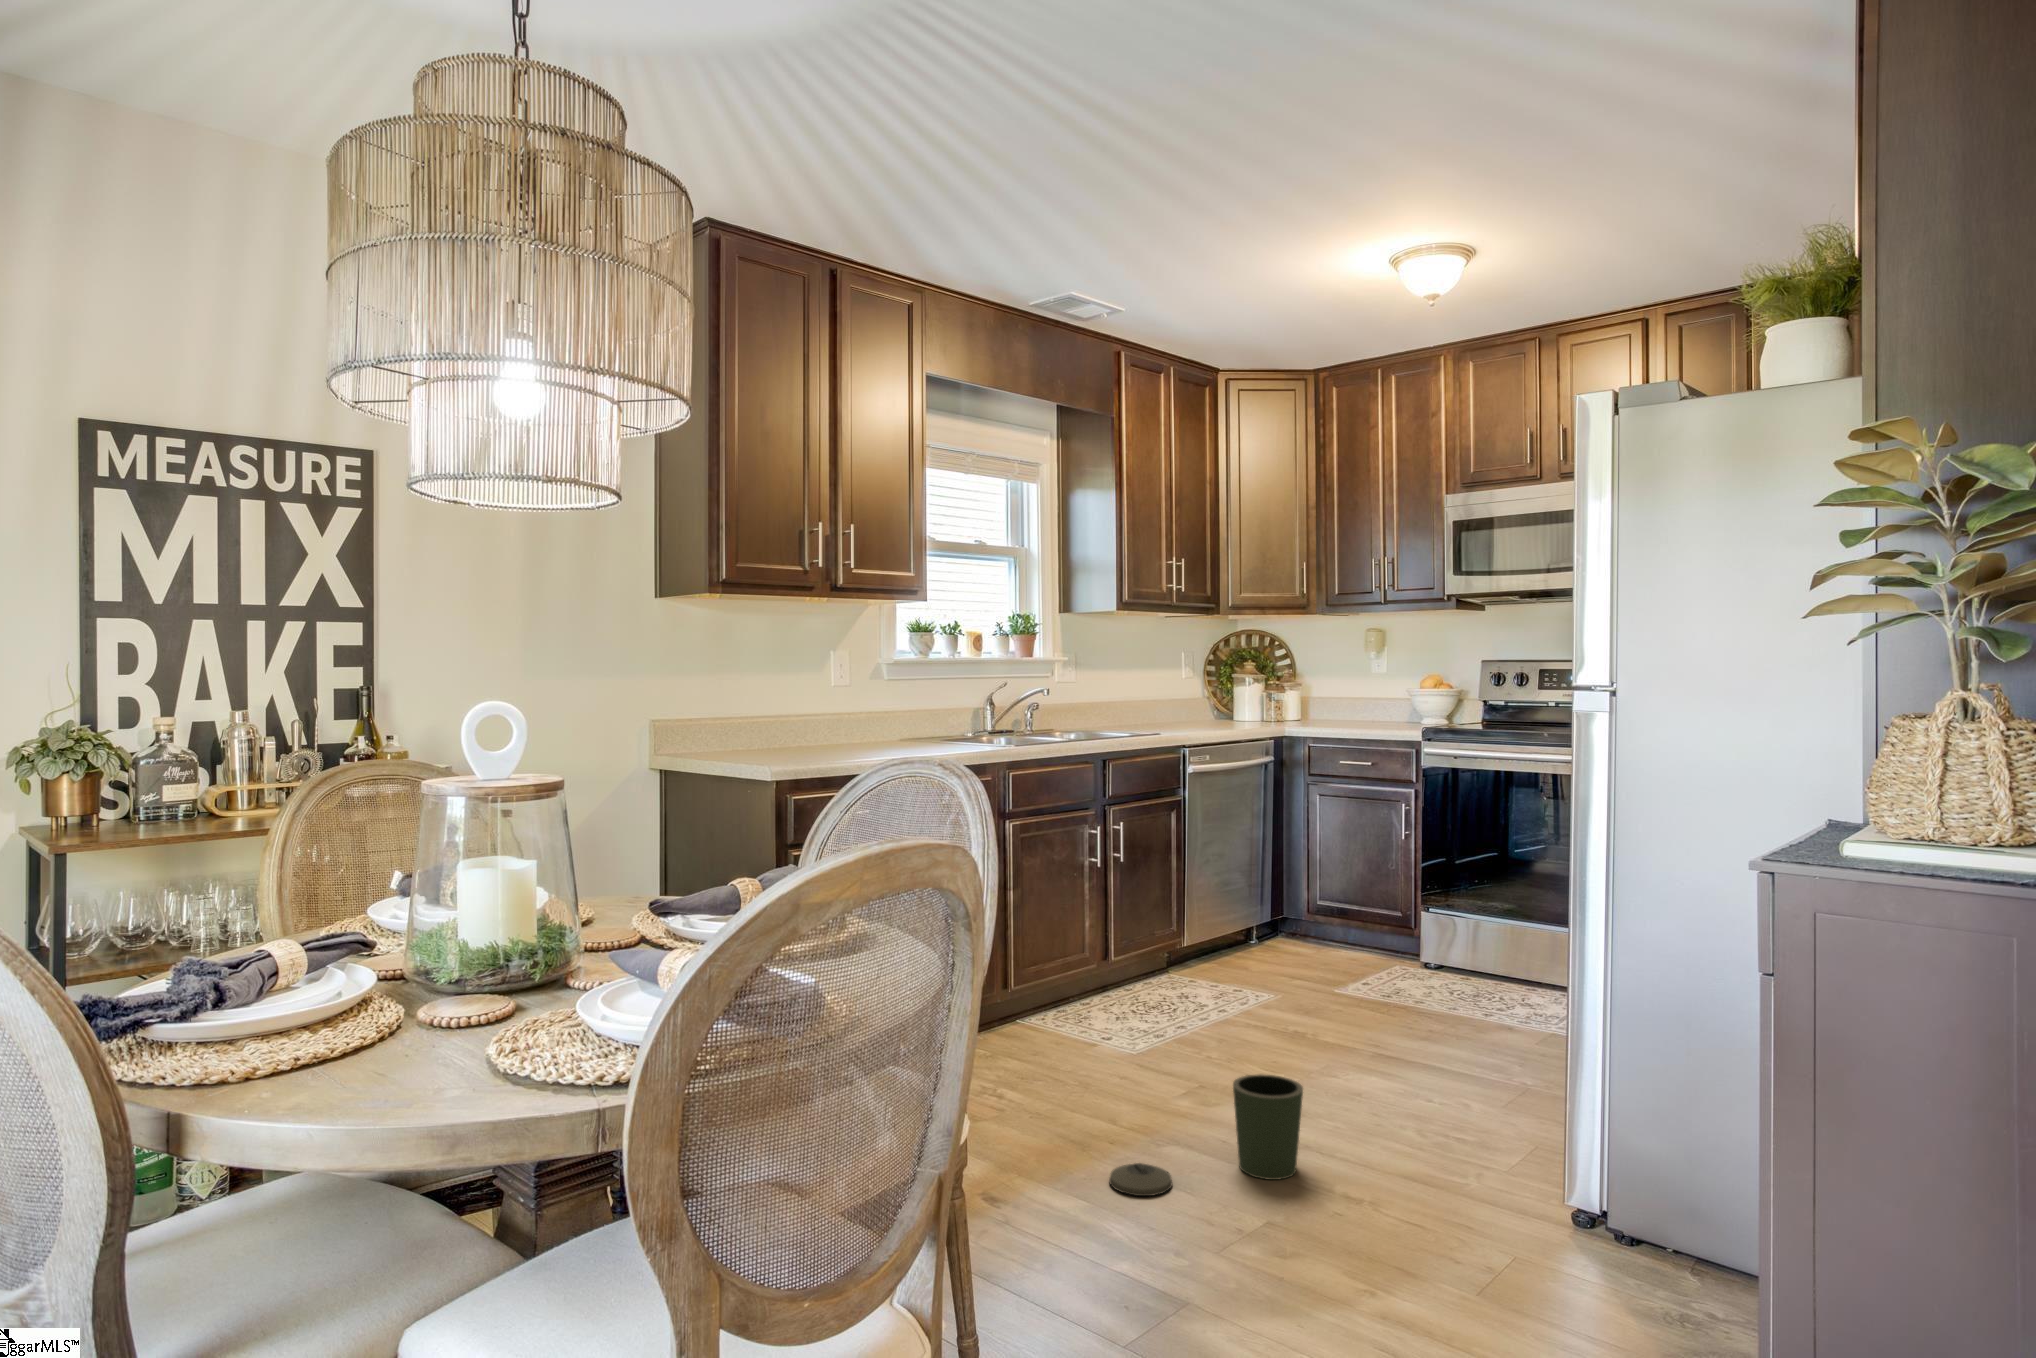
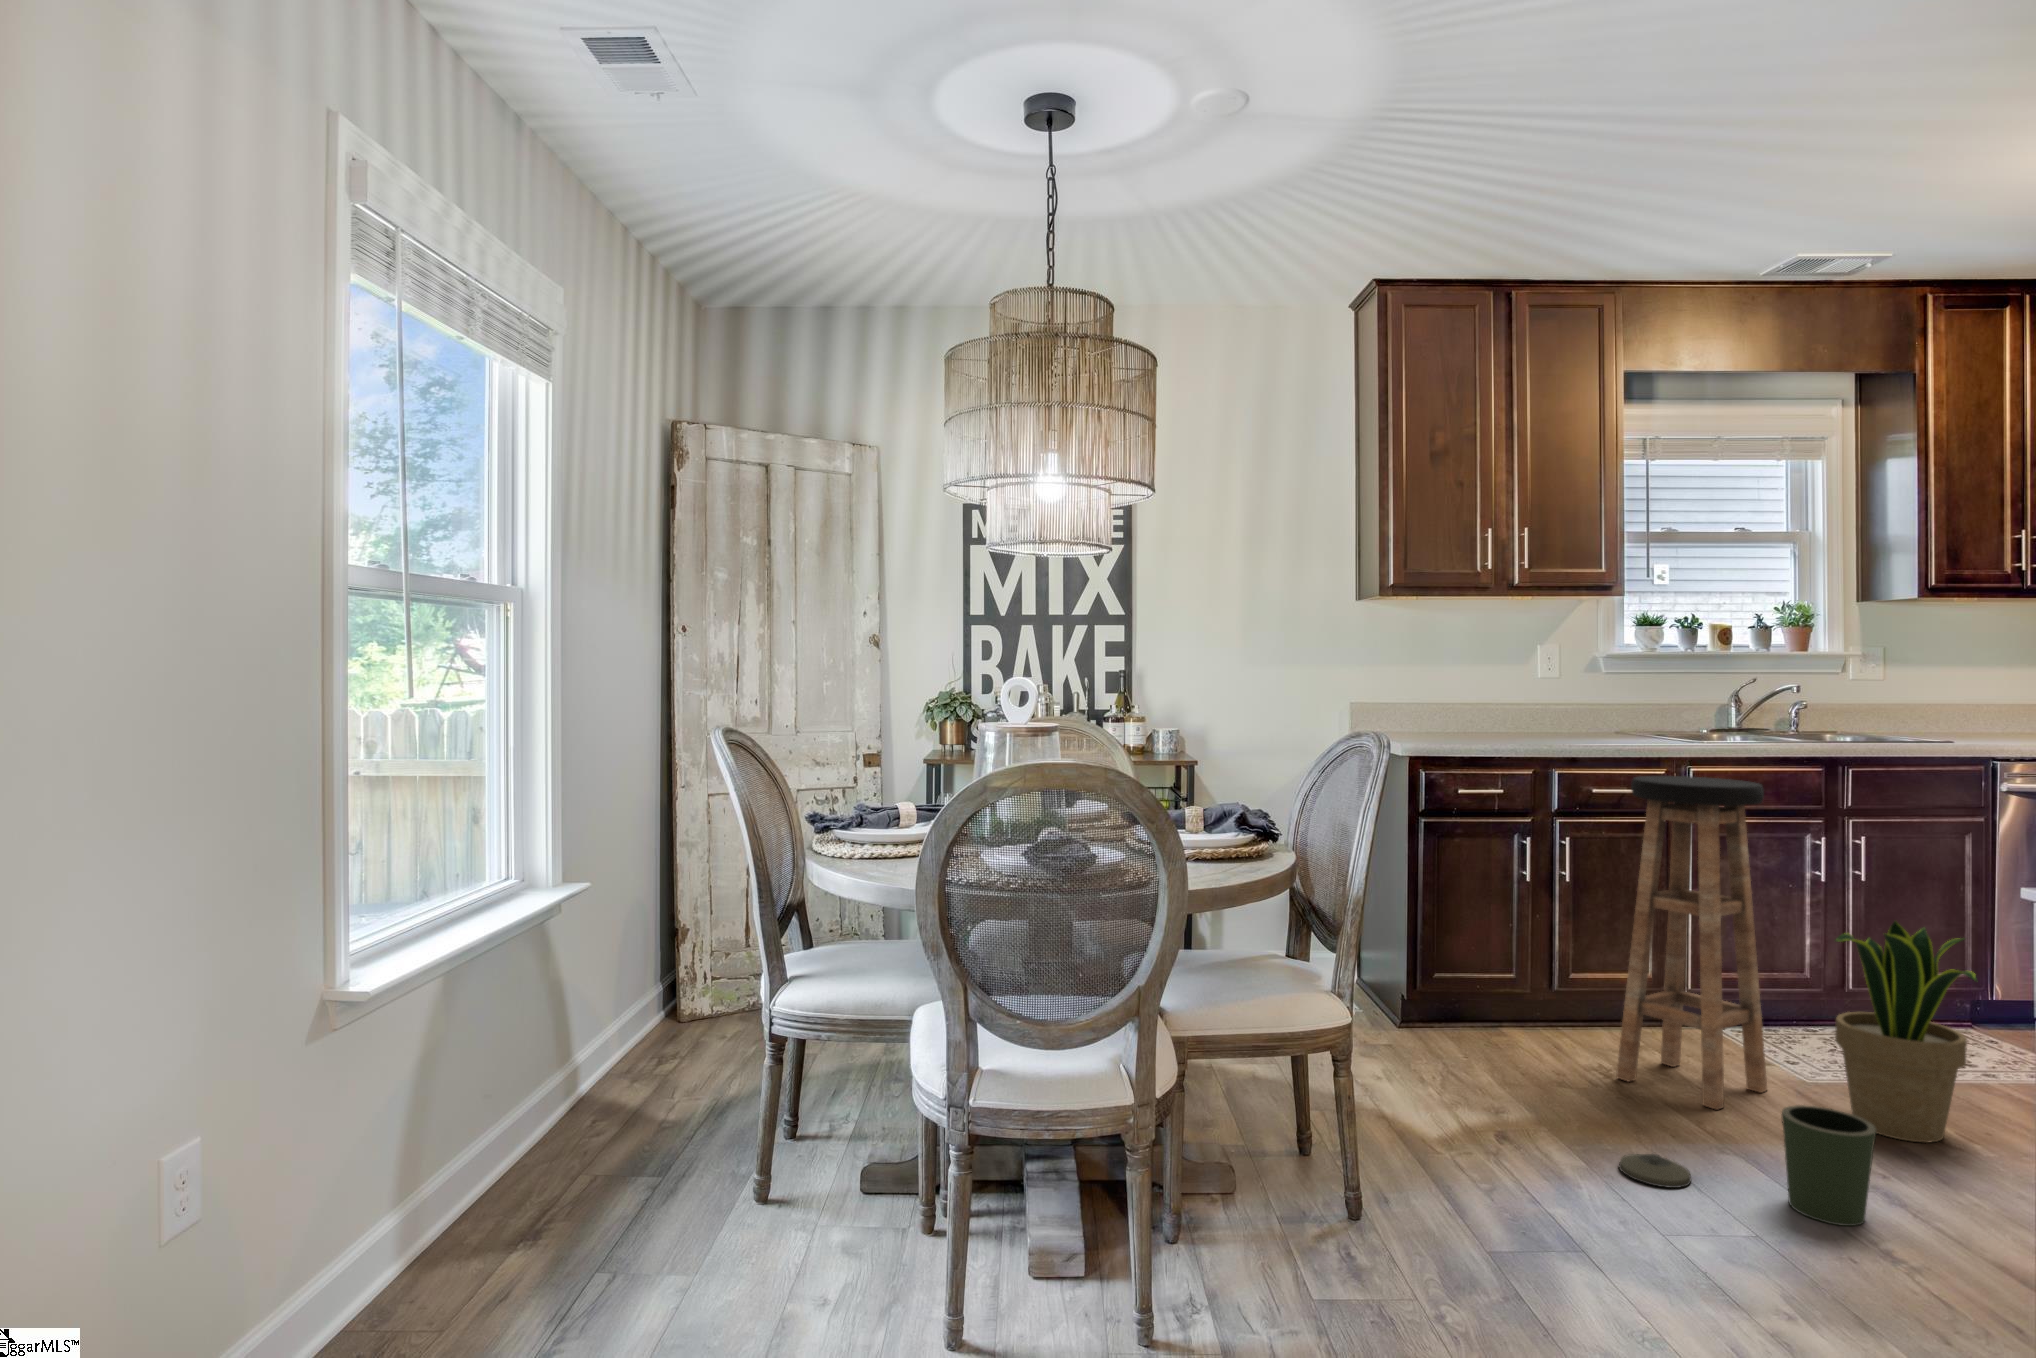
bar stool: none [1014,781,1125,1099] -> present [1616,776,1767,1110]
potted plant: none [1178,894,1283,1083] -> present [1835,921,1977,1143]

